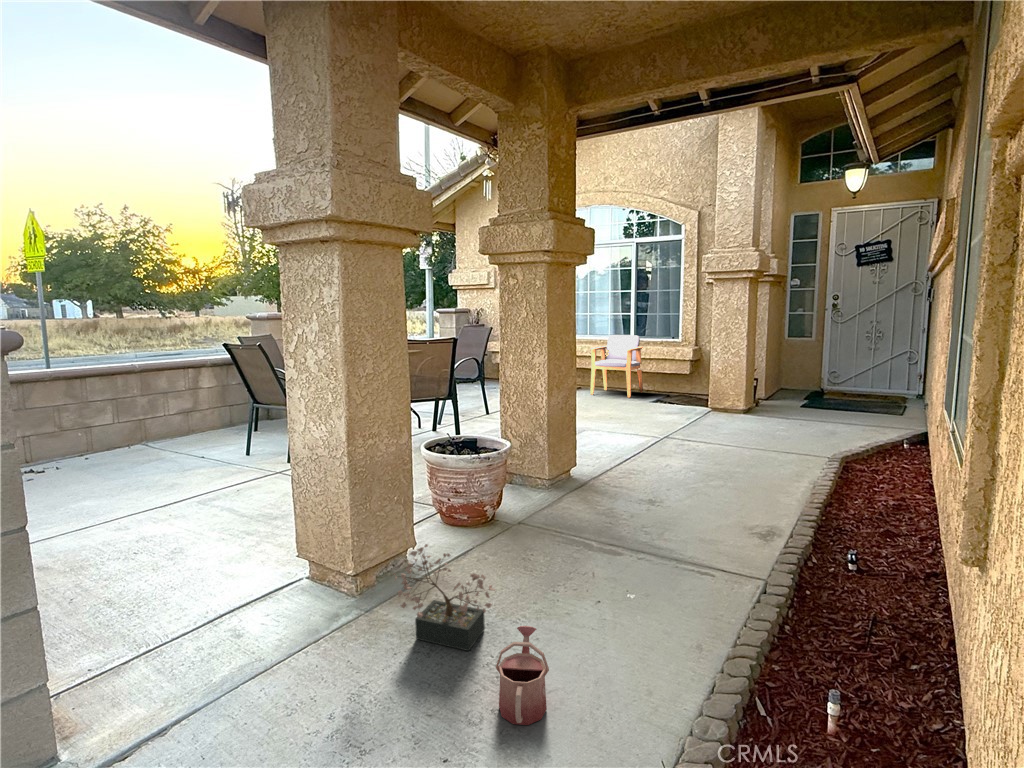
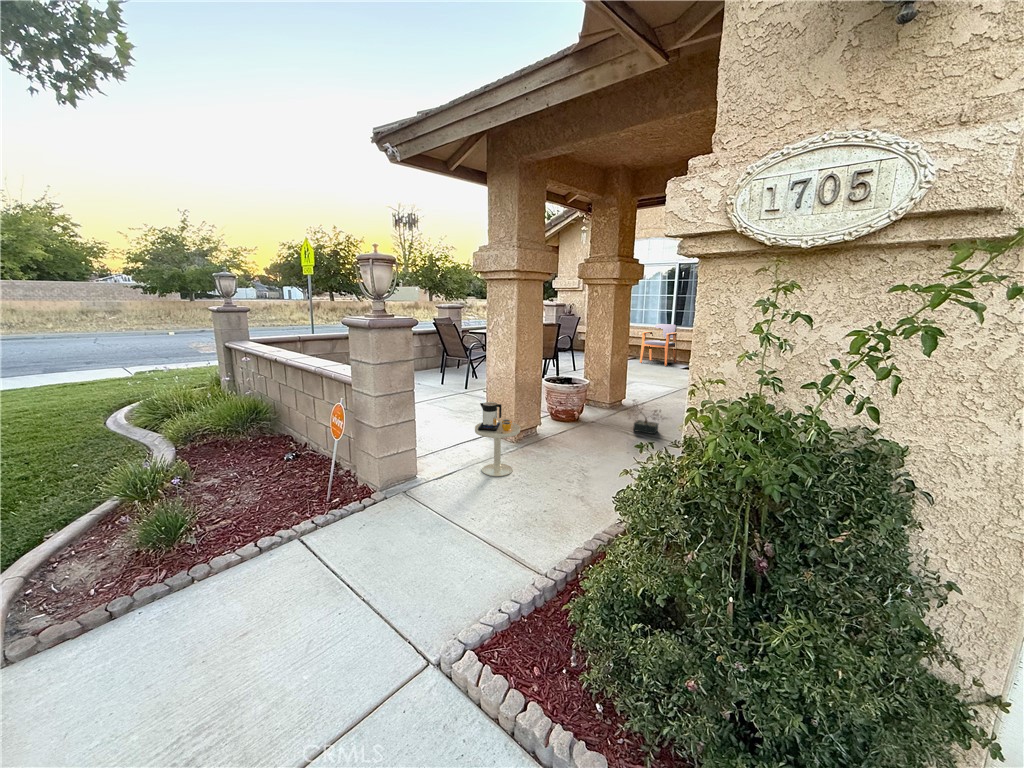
side table: none [218,532,342,730] -> present [475,402,520,476]
decorative plant: present [394,544,495,651] -> present [628,400,662,434]
watering can: present [496,626,549,725] -> none [582,451,604,485]

